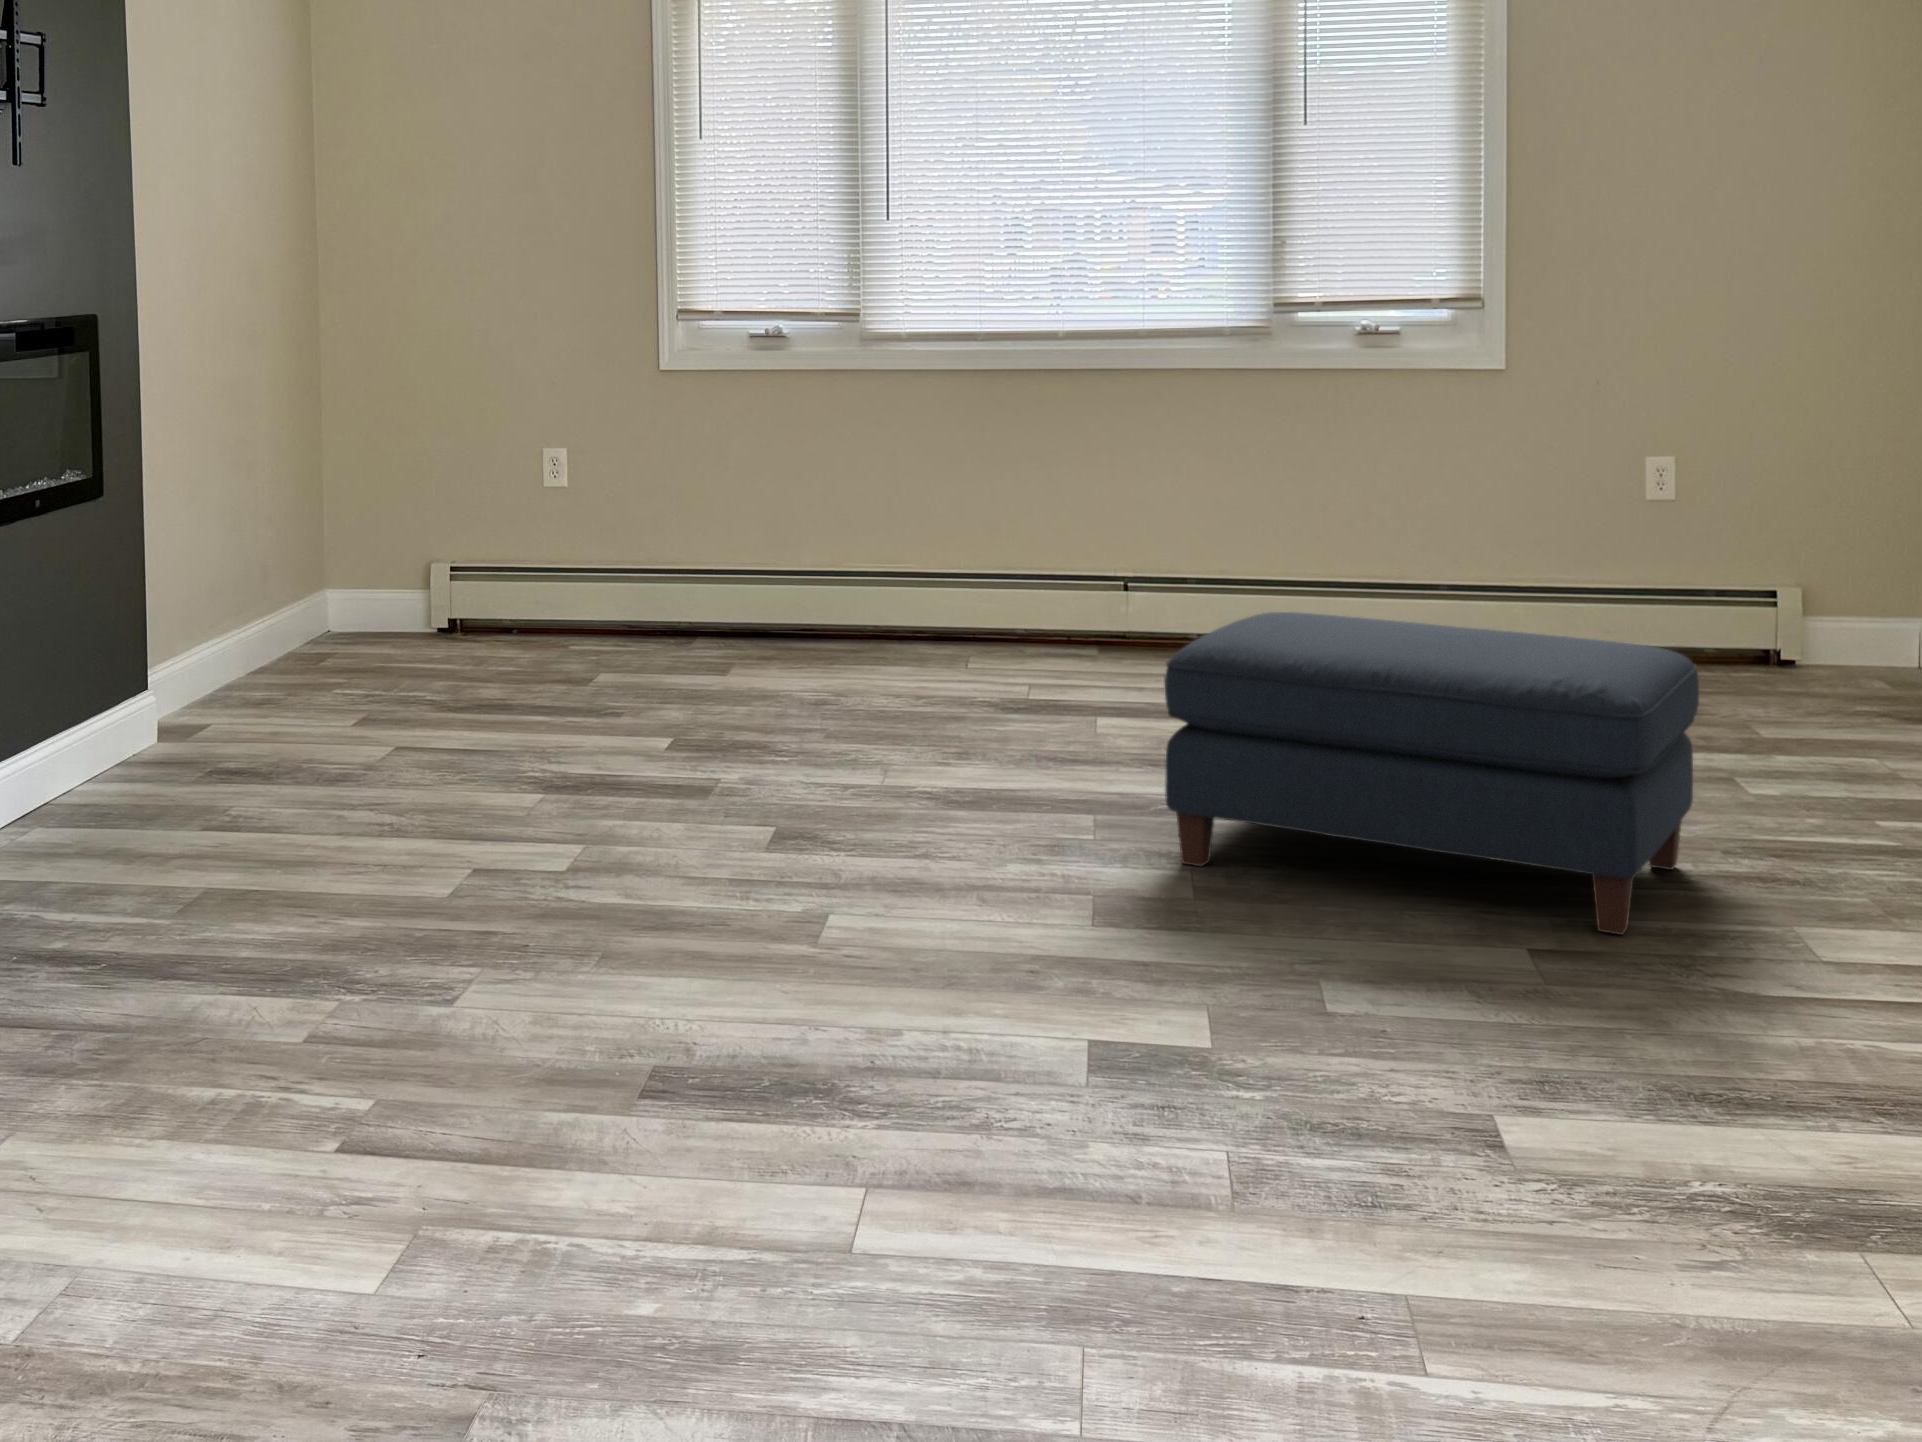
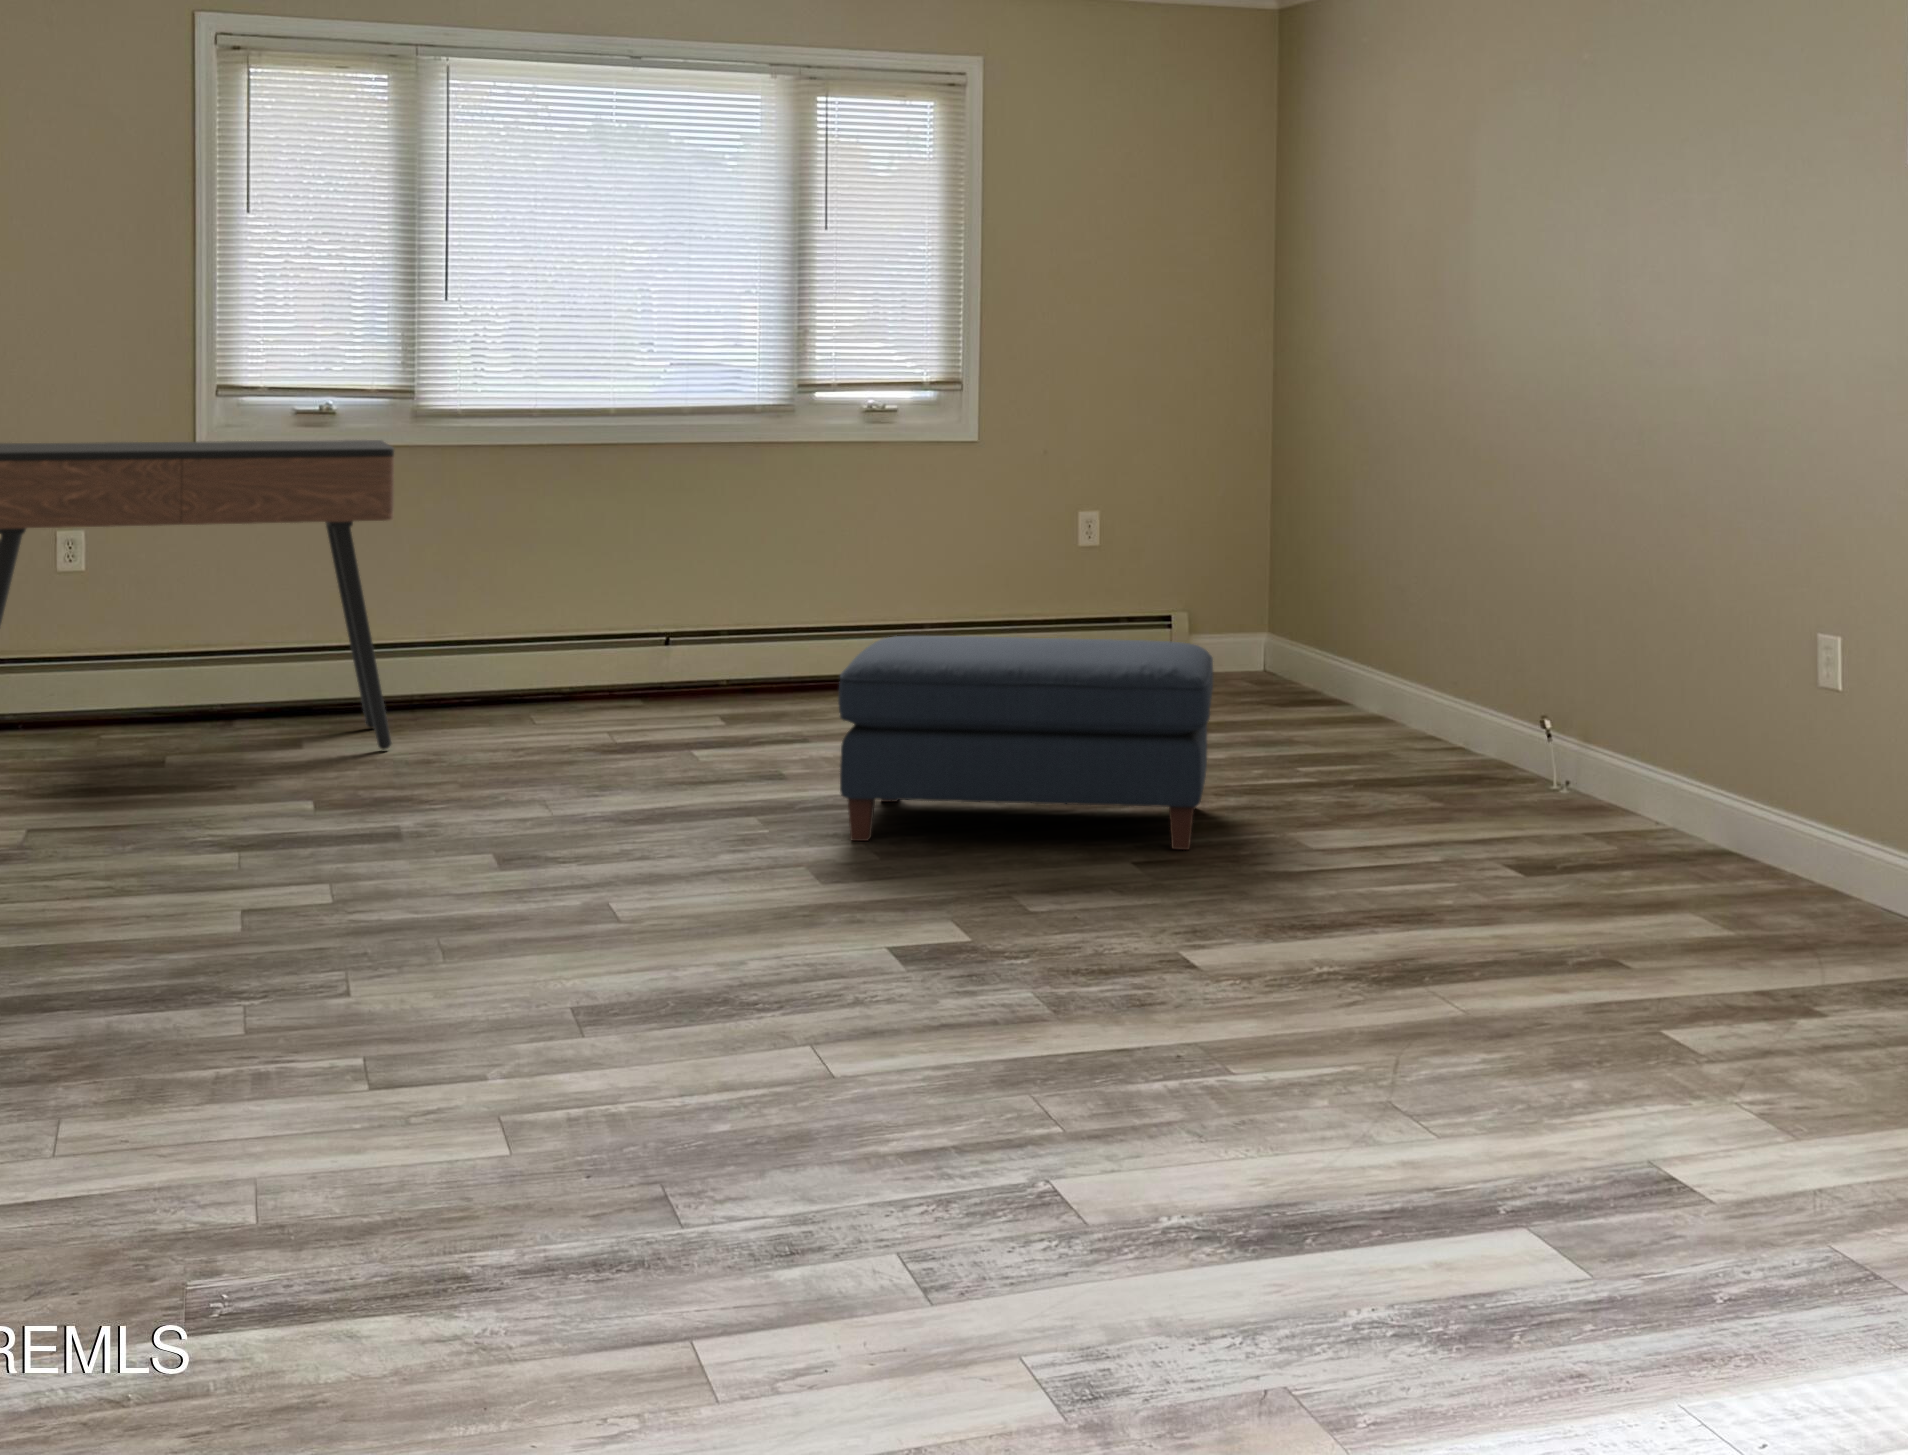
console table: none [392,365,810,689] -> present [0,440,394,750]

